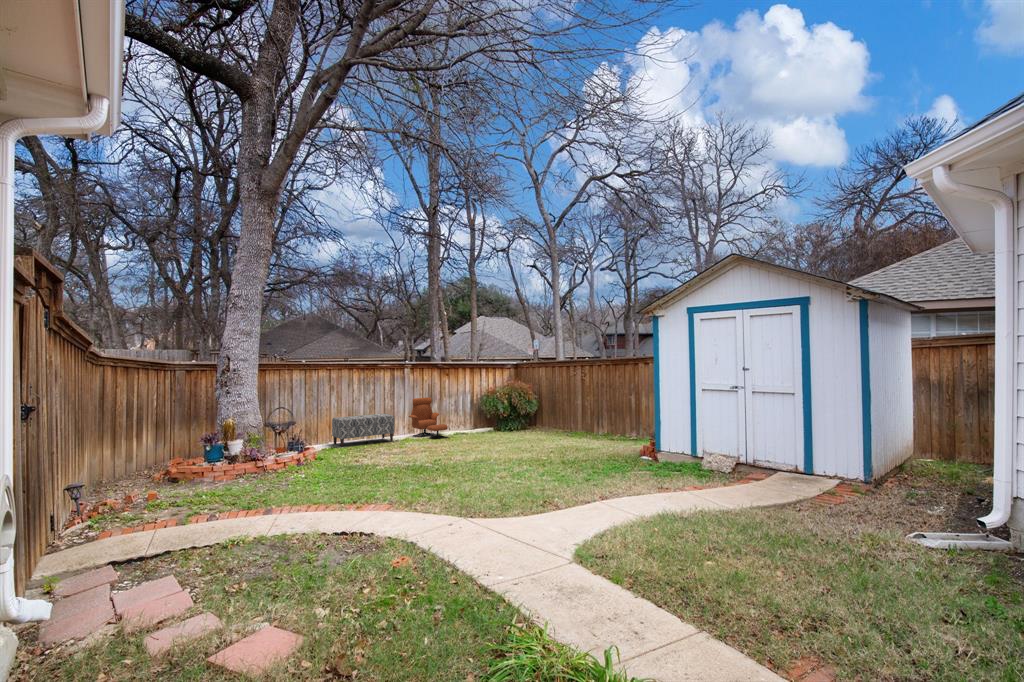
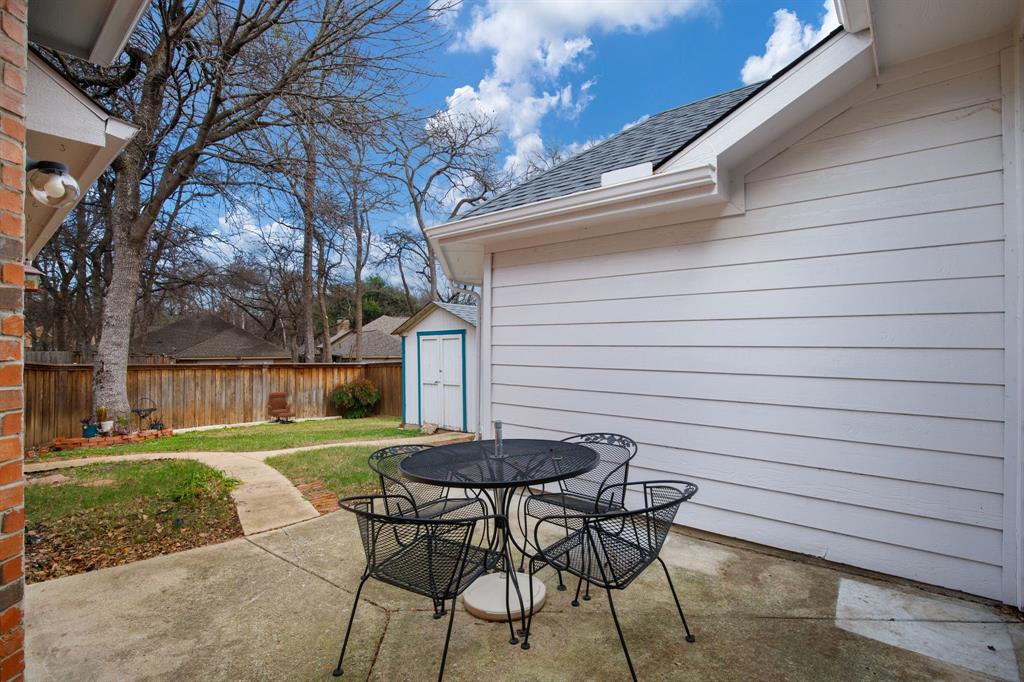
bench: present [332,413,395,447] -> none [196,404,249,430]

